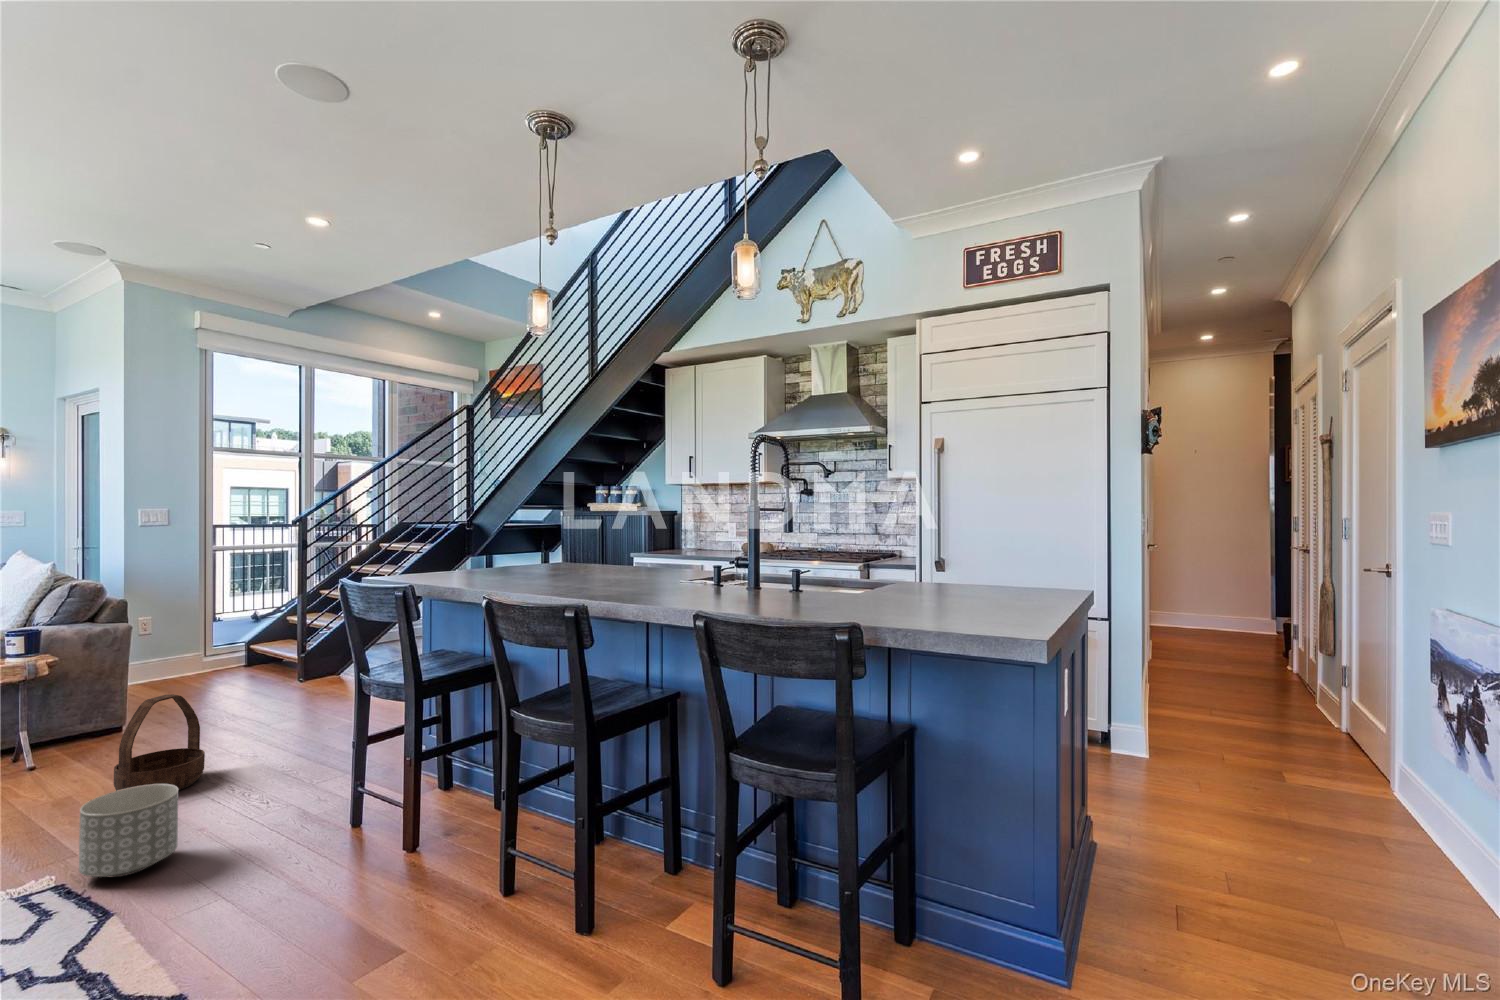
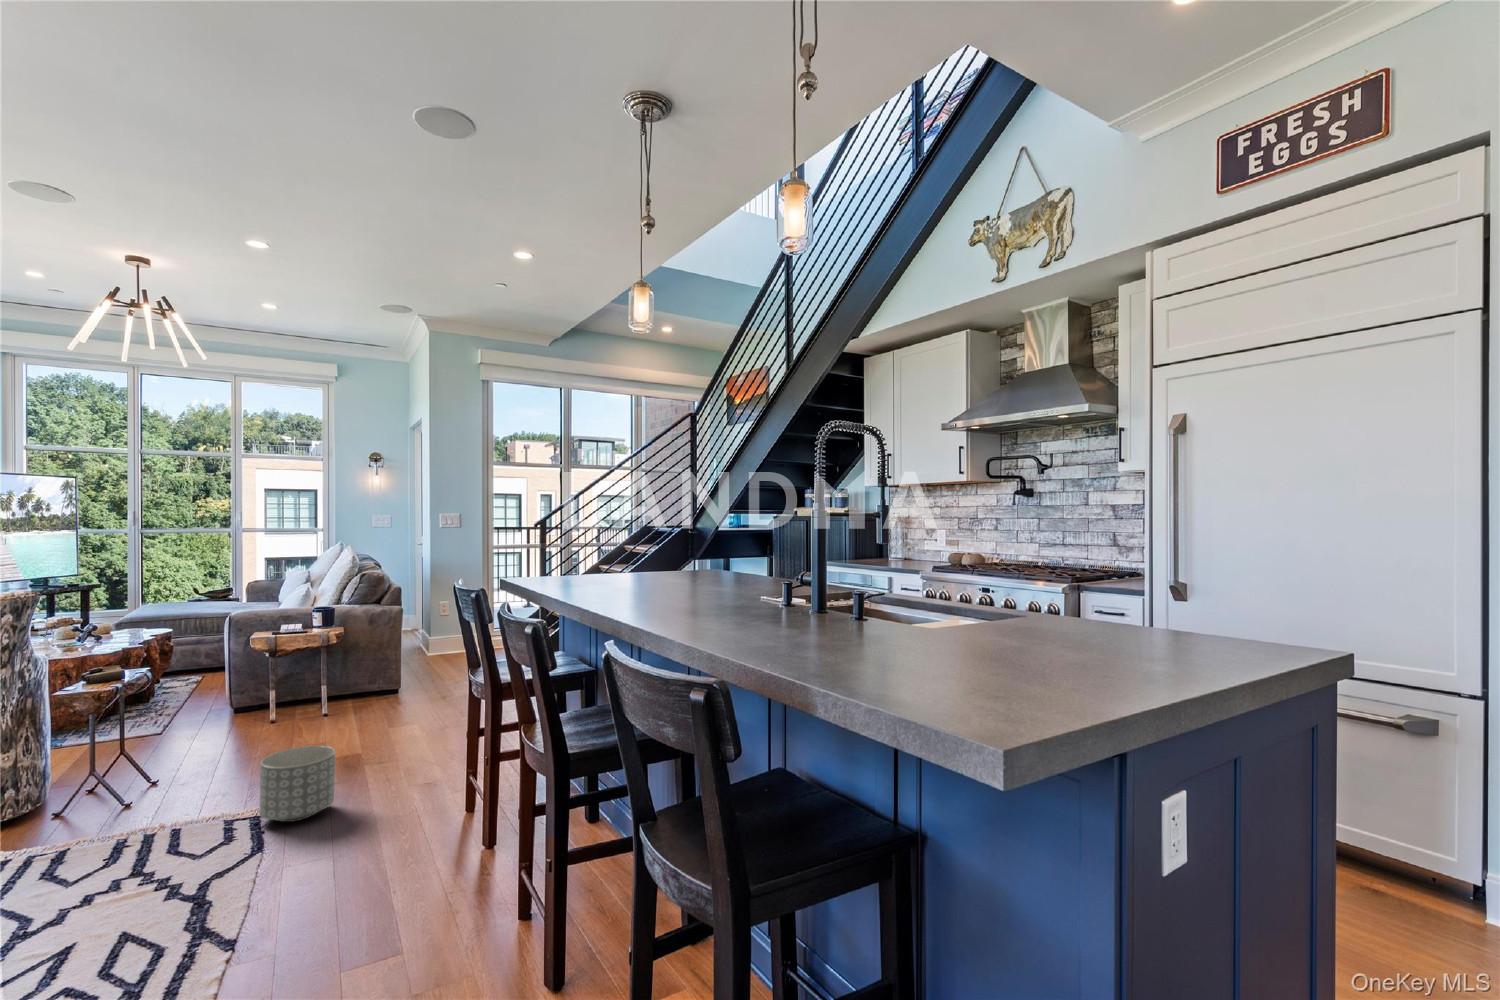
basket: present [114,694,205,791] -> none [342,668,409,753]

